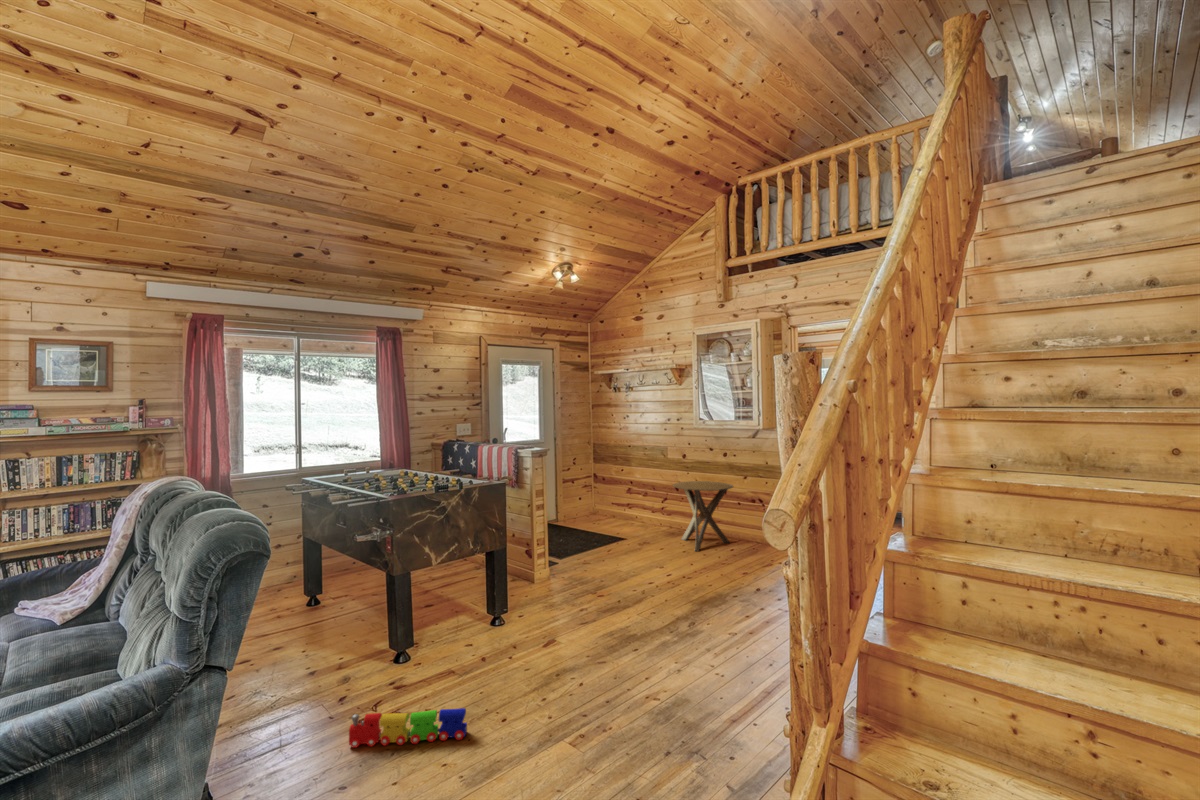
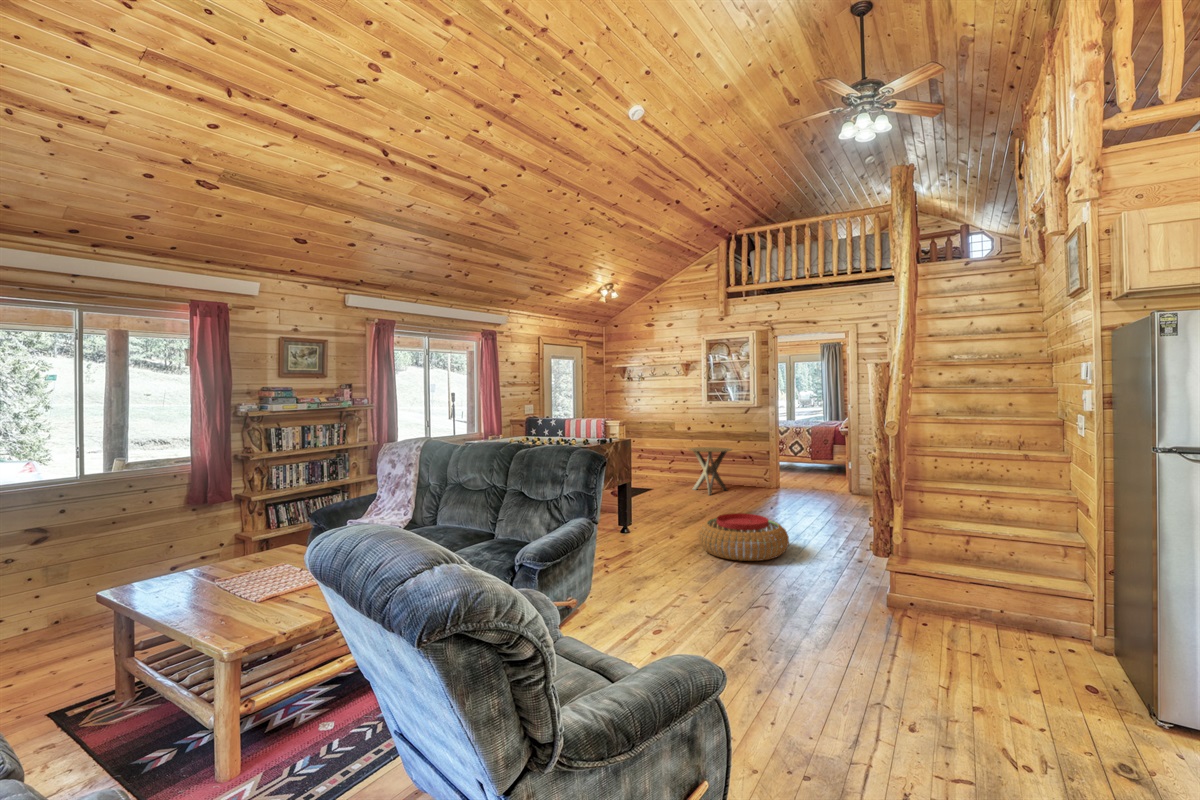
pouf: none [563,615,716,722] -> present [698,513,789,561]
toy train: present [349,708,467,748] -> none [610,557,672,579]

